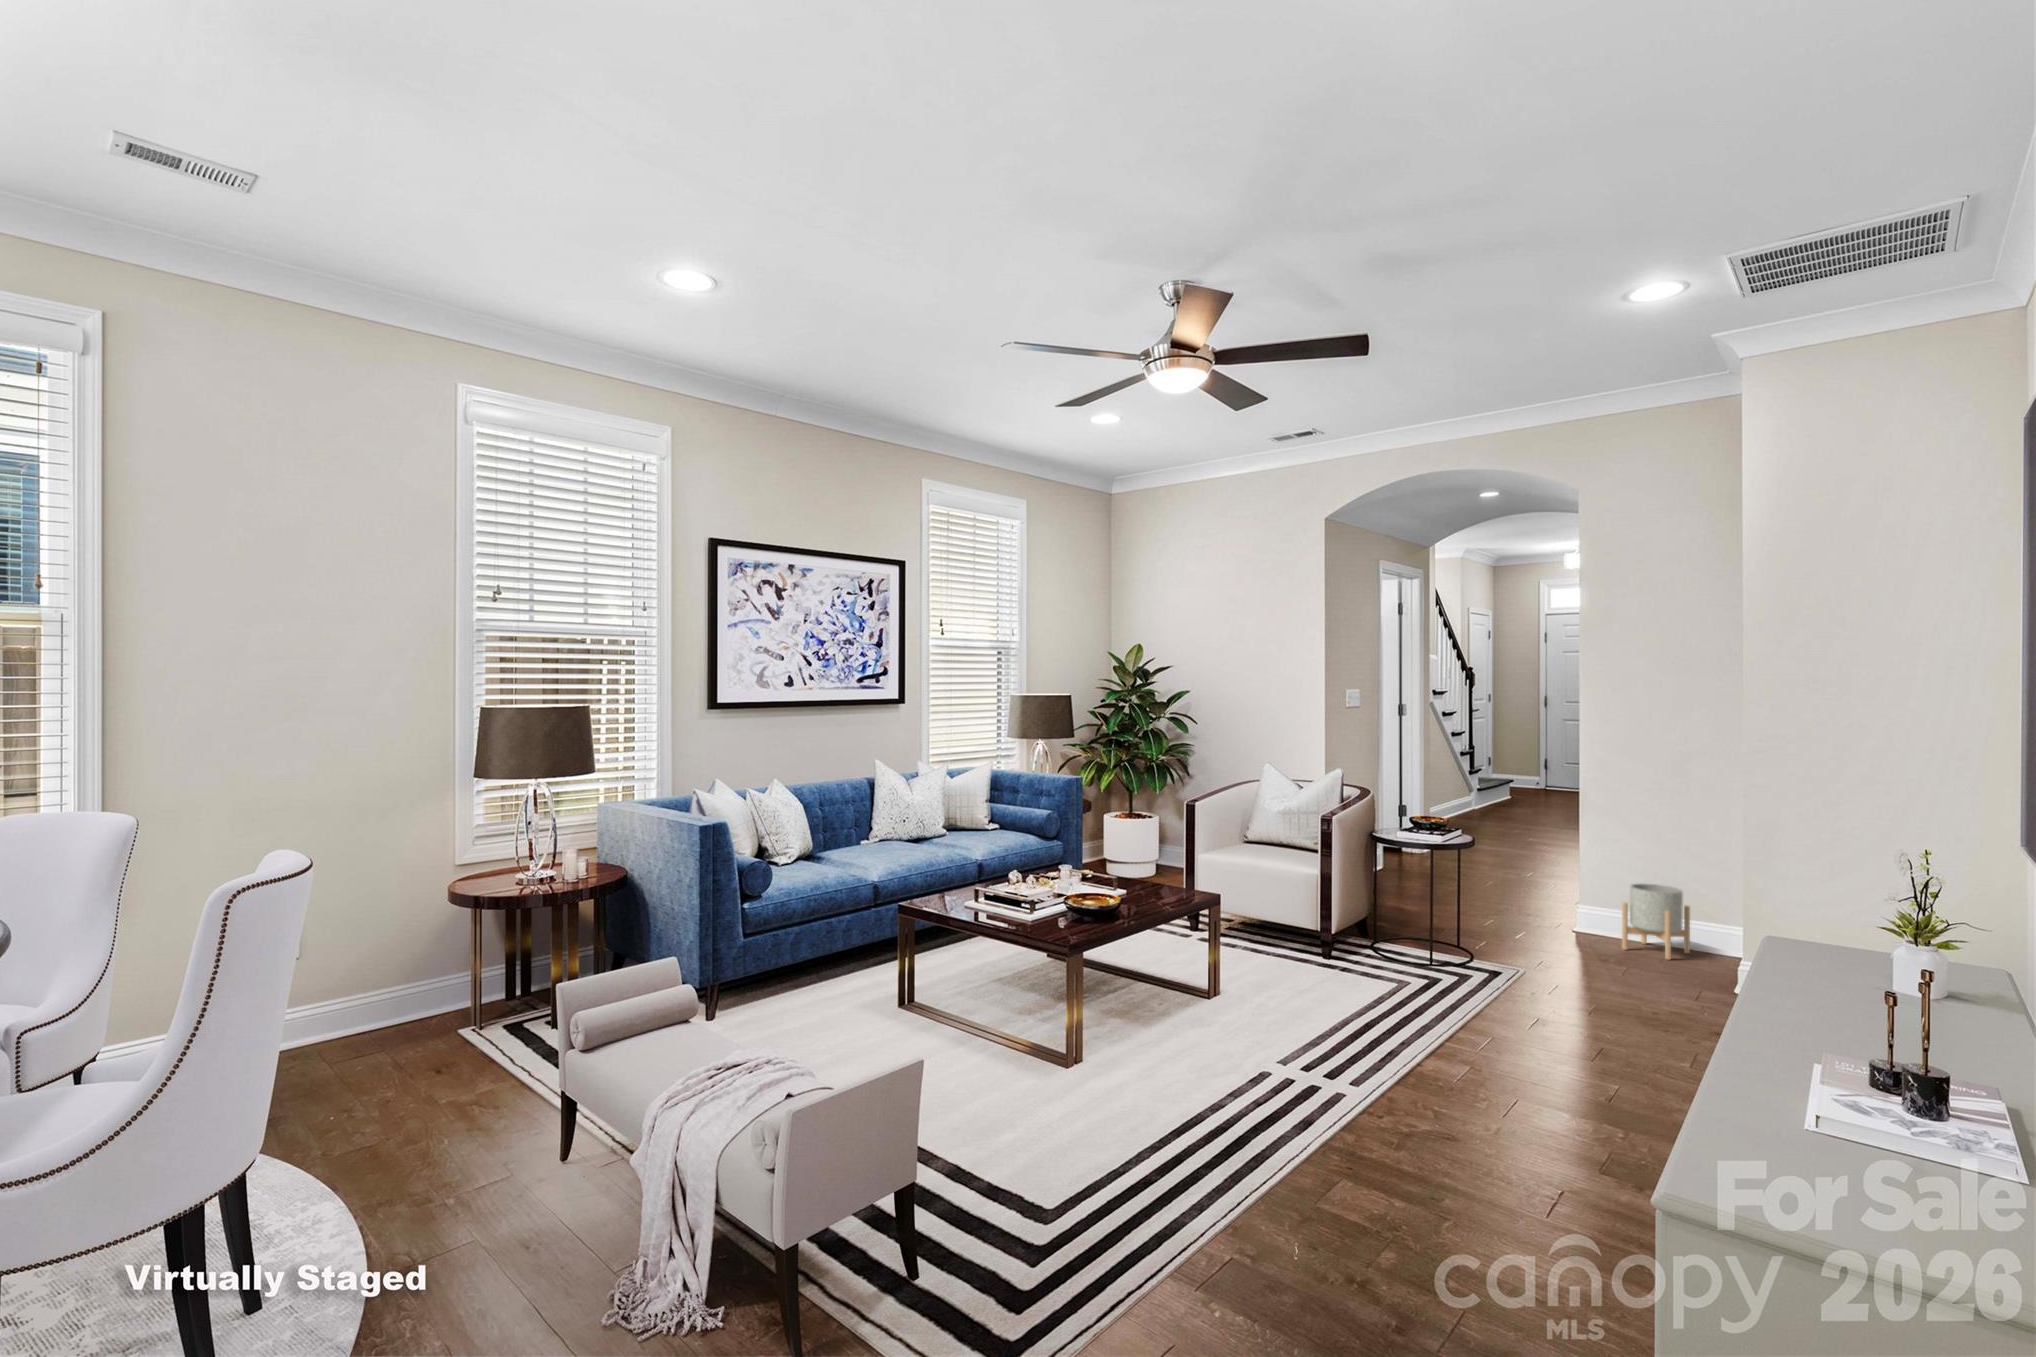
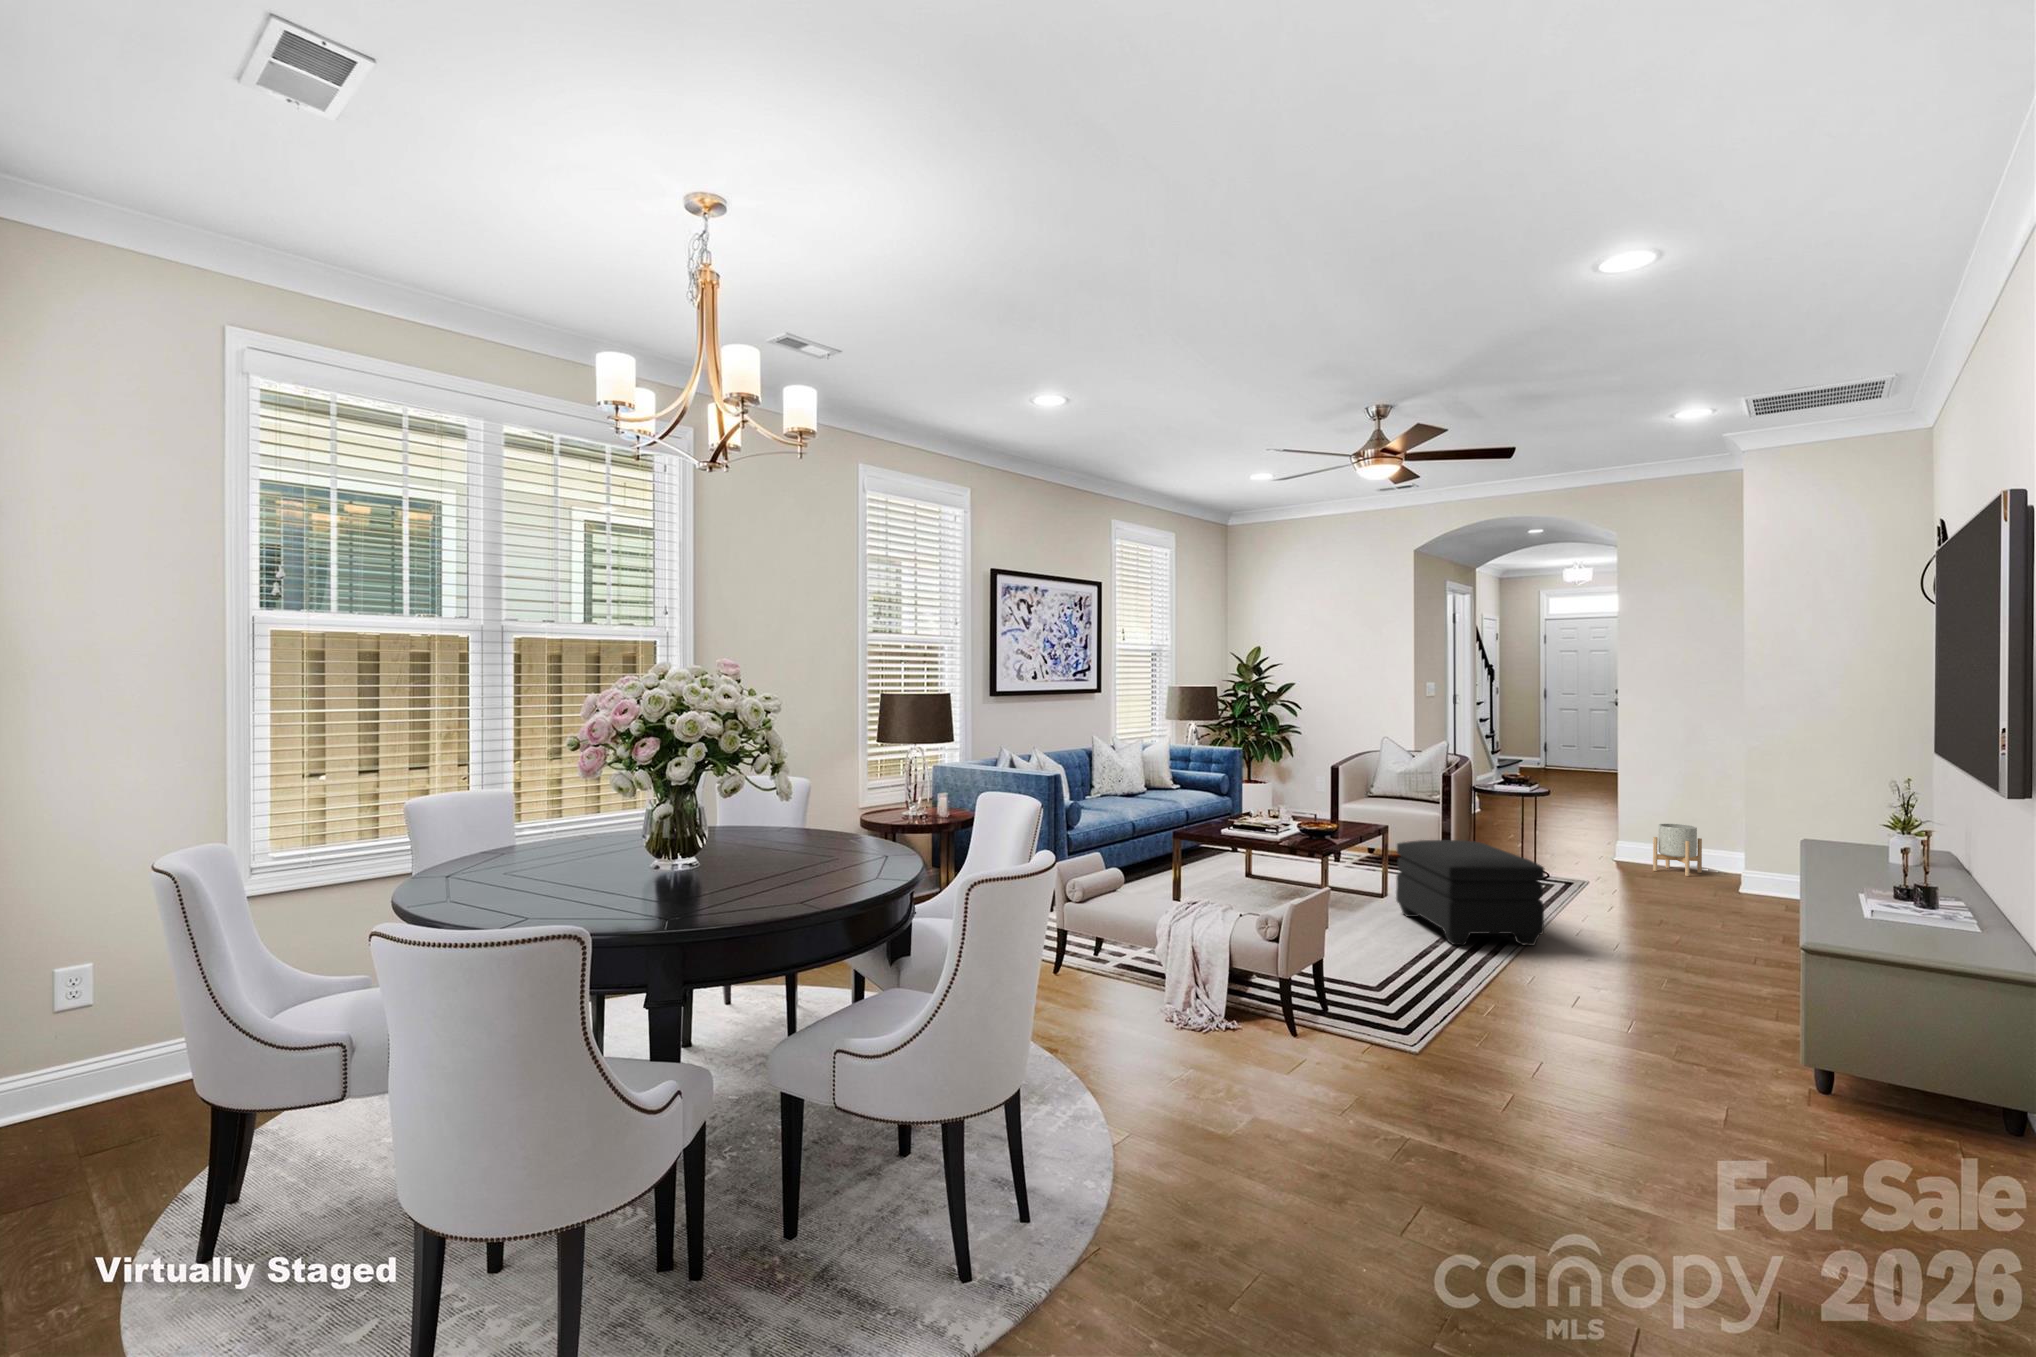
ottoman: none [1209,924,1396,1107] -> present [1396,840,1544,946]

